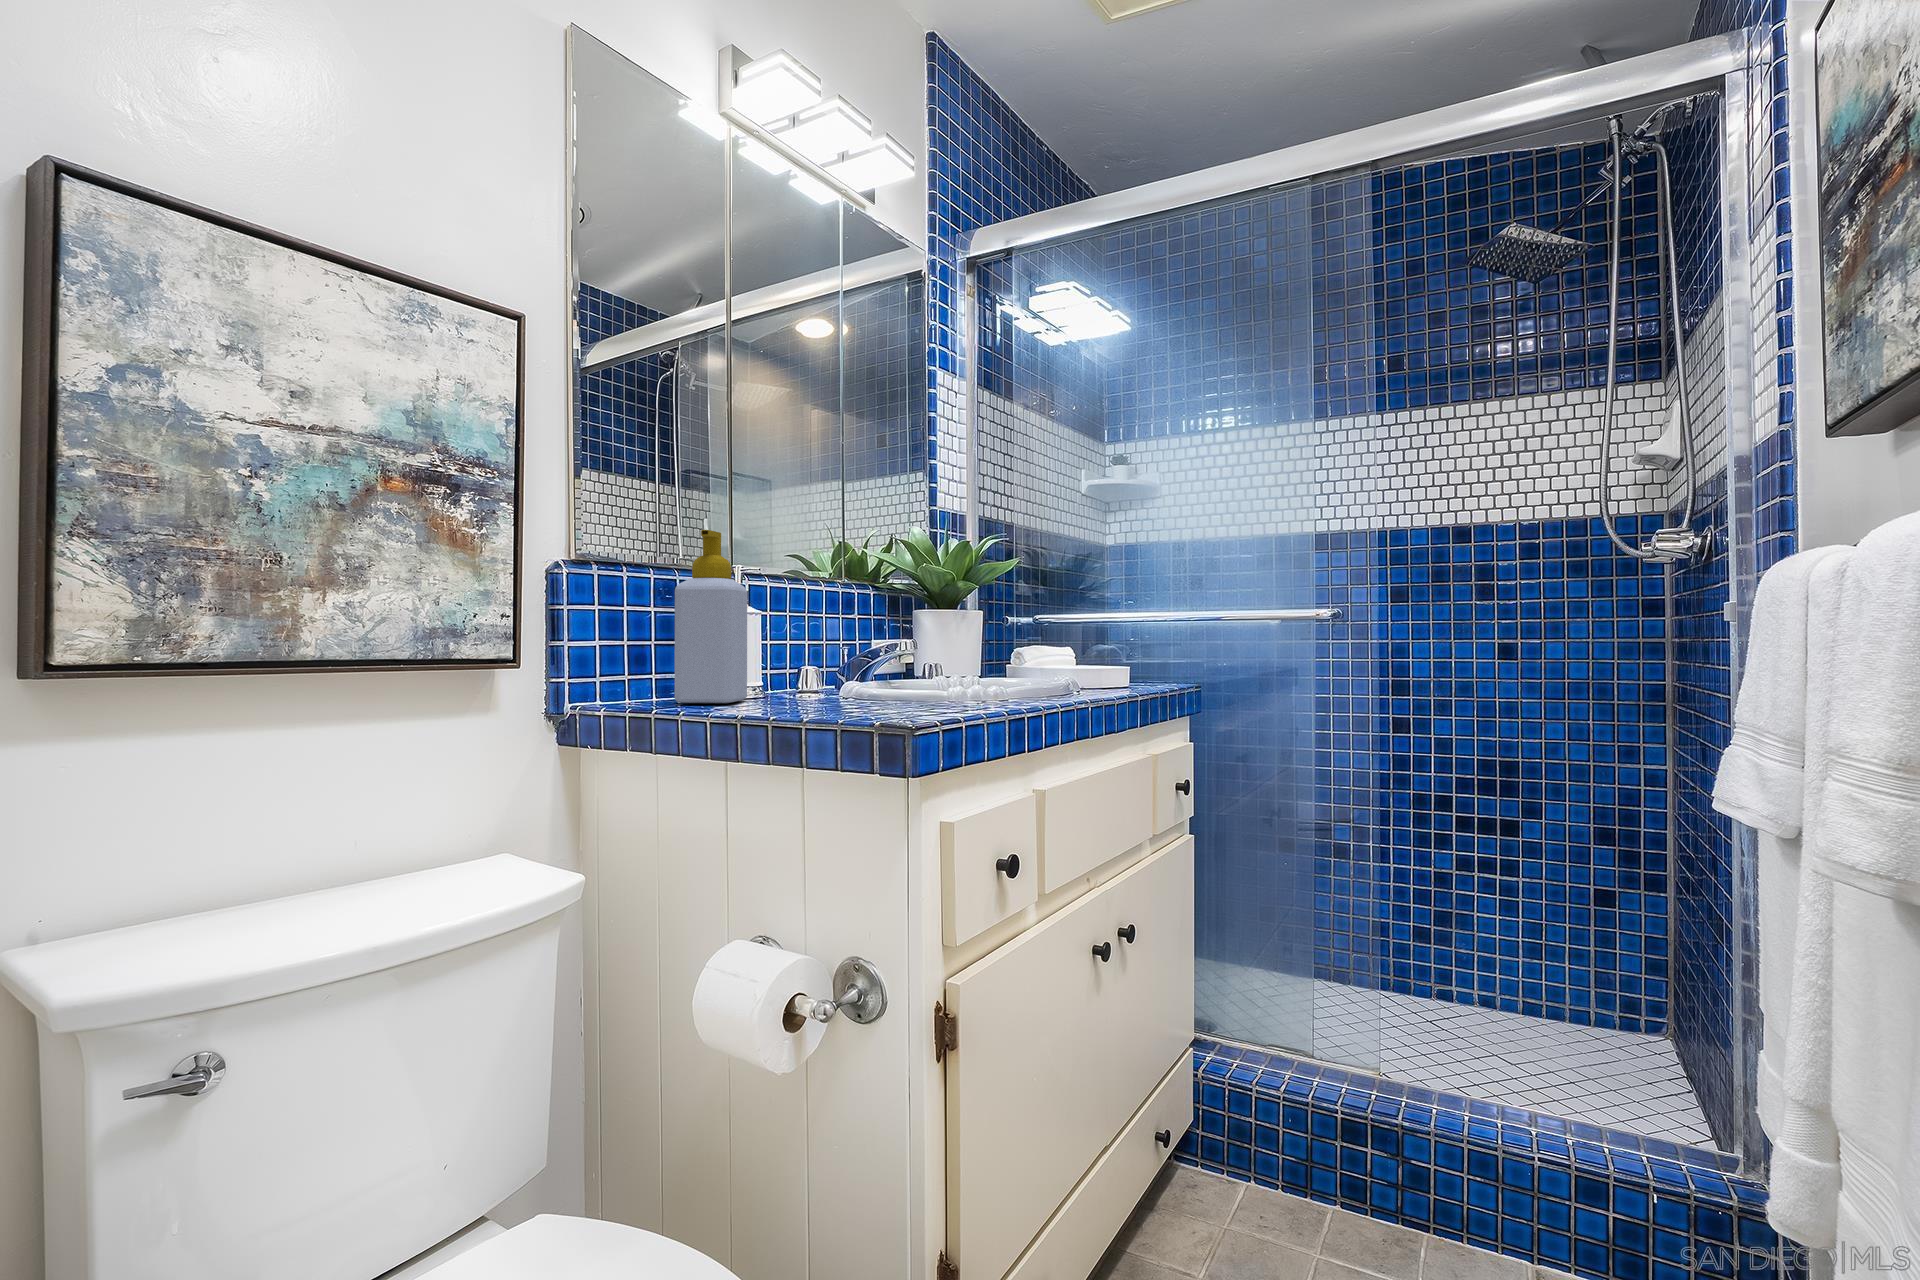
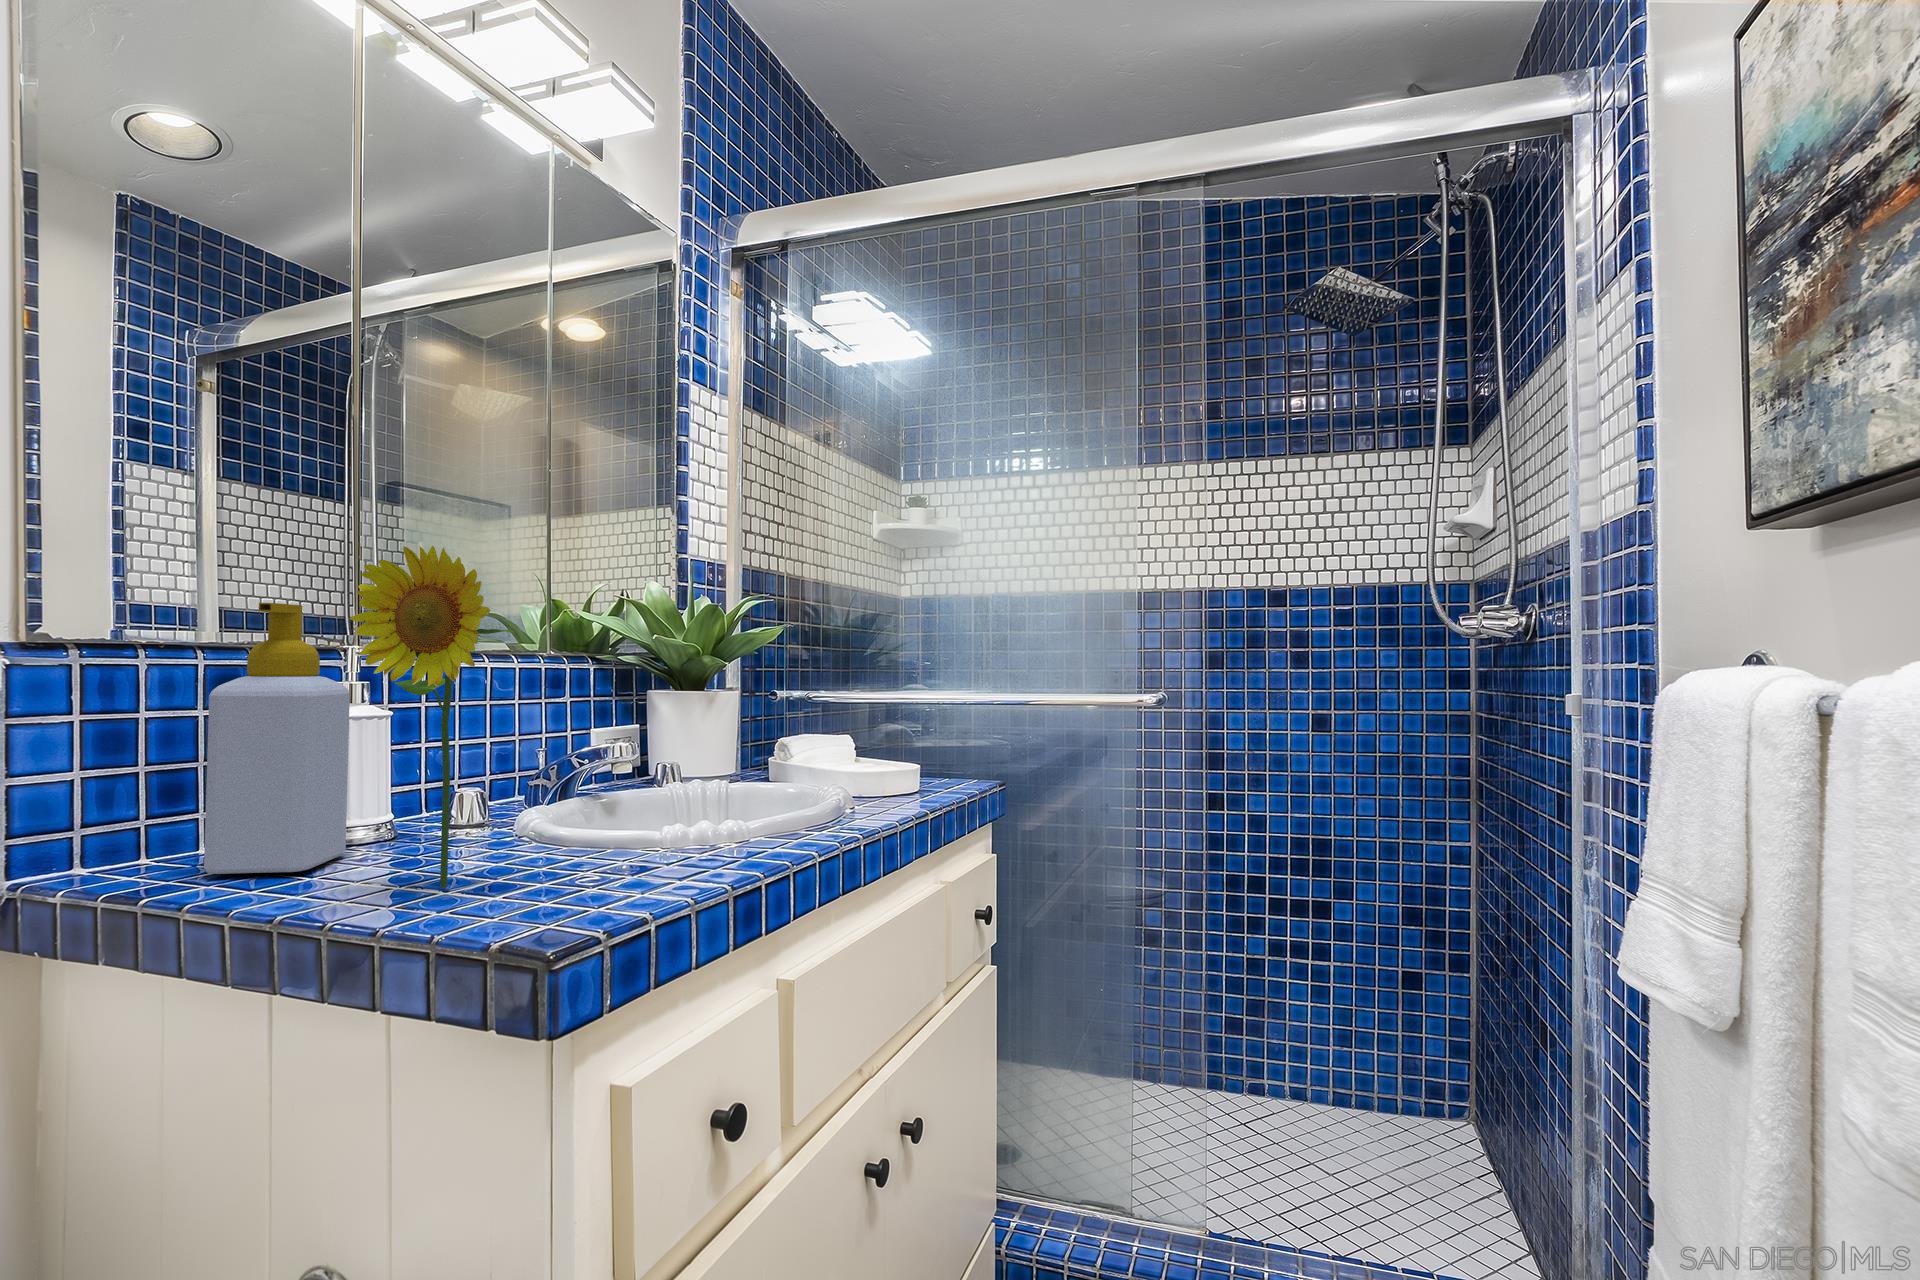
flower: none [767,485,863,708] -> present [349,546,515,887]

